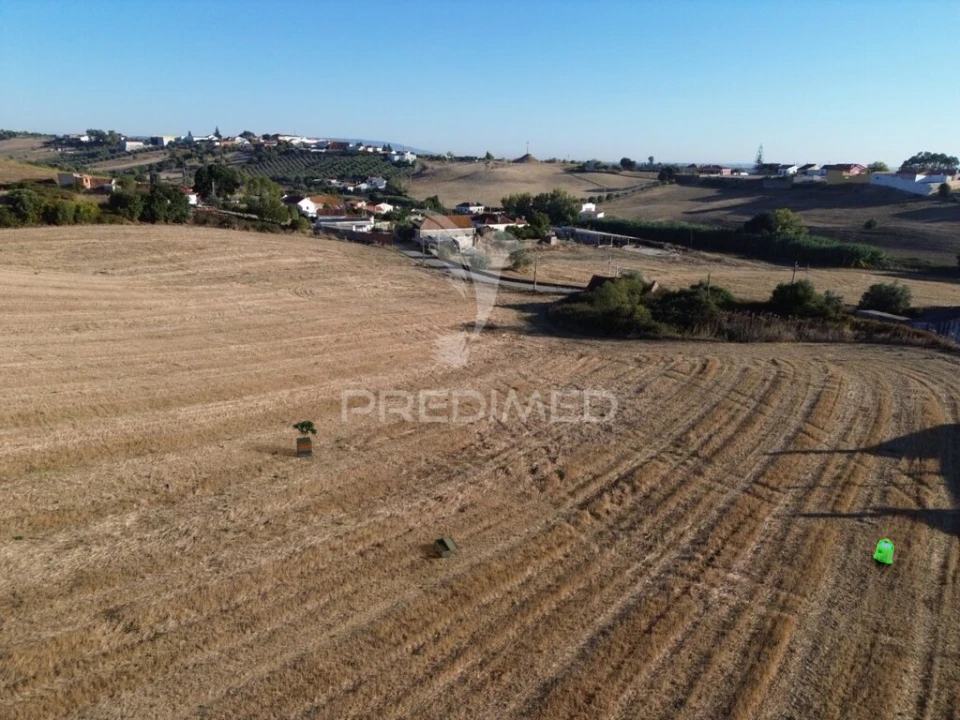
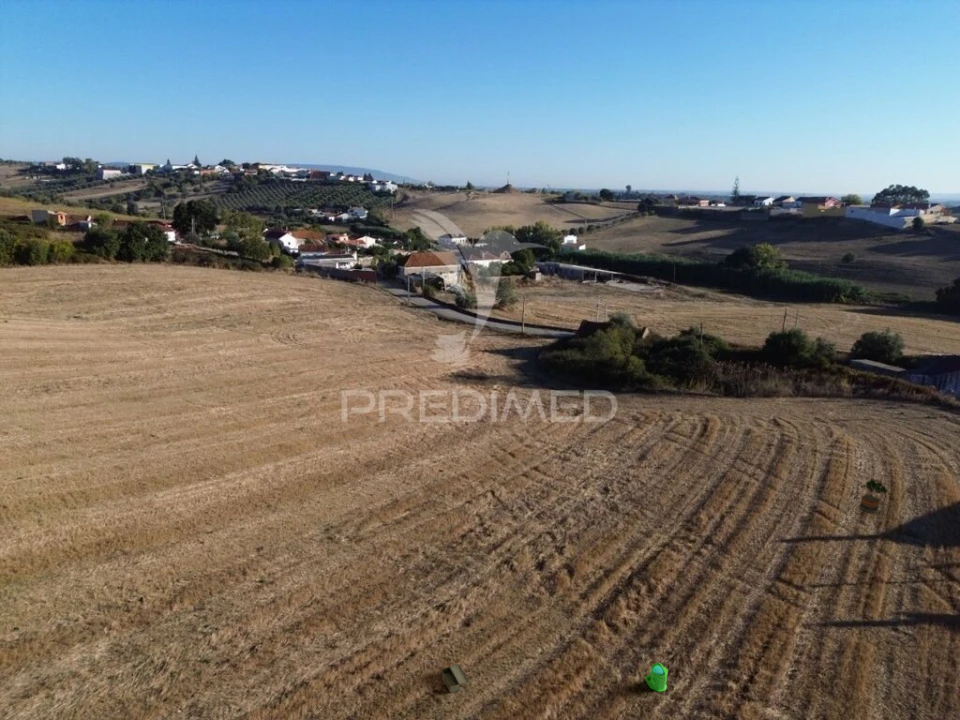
potted tree: present [293,420,317,457] -> present [860,480,887,513]
watering can: present [874,539,894,563] -> present [645,663,668,692]

